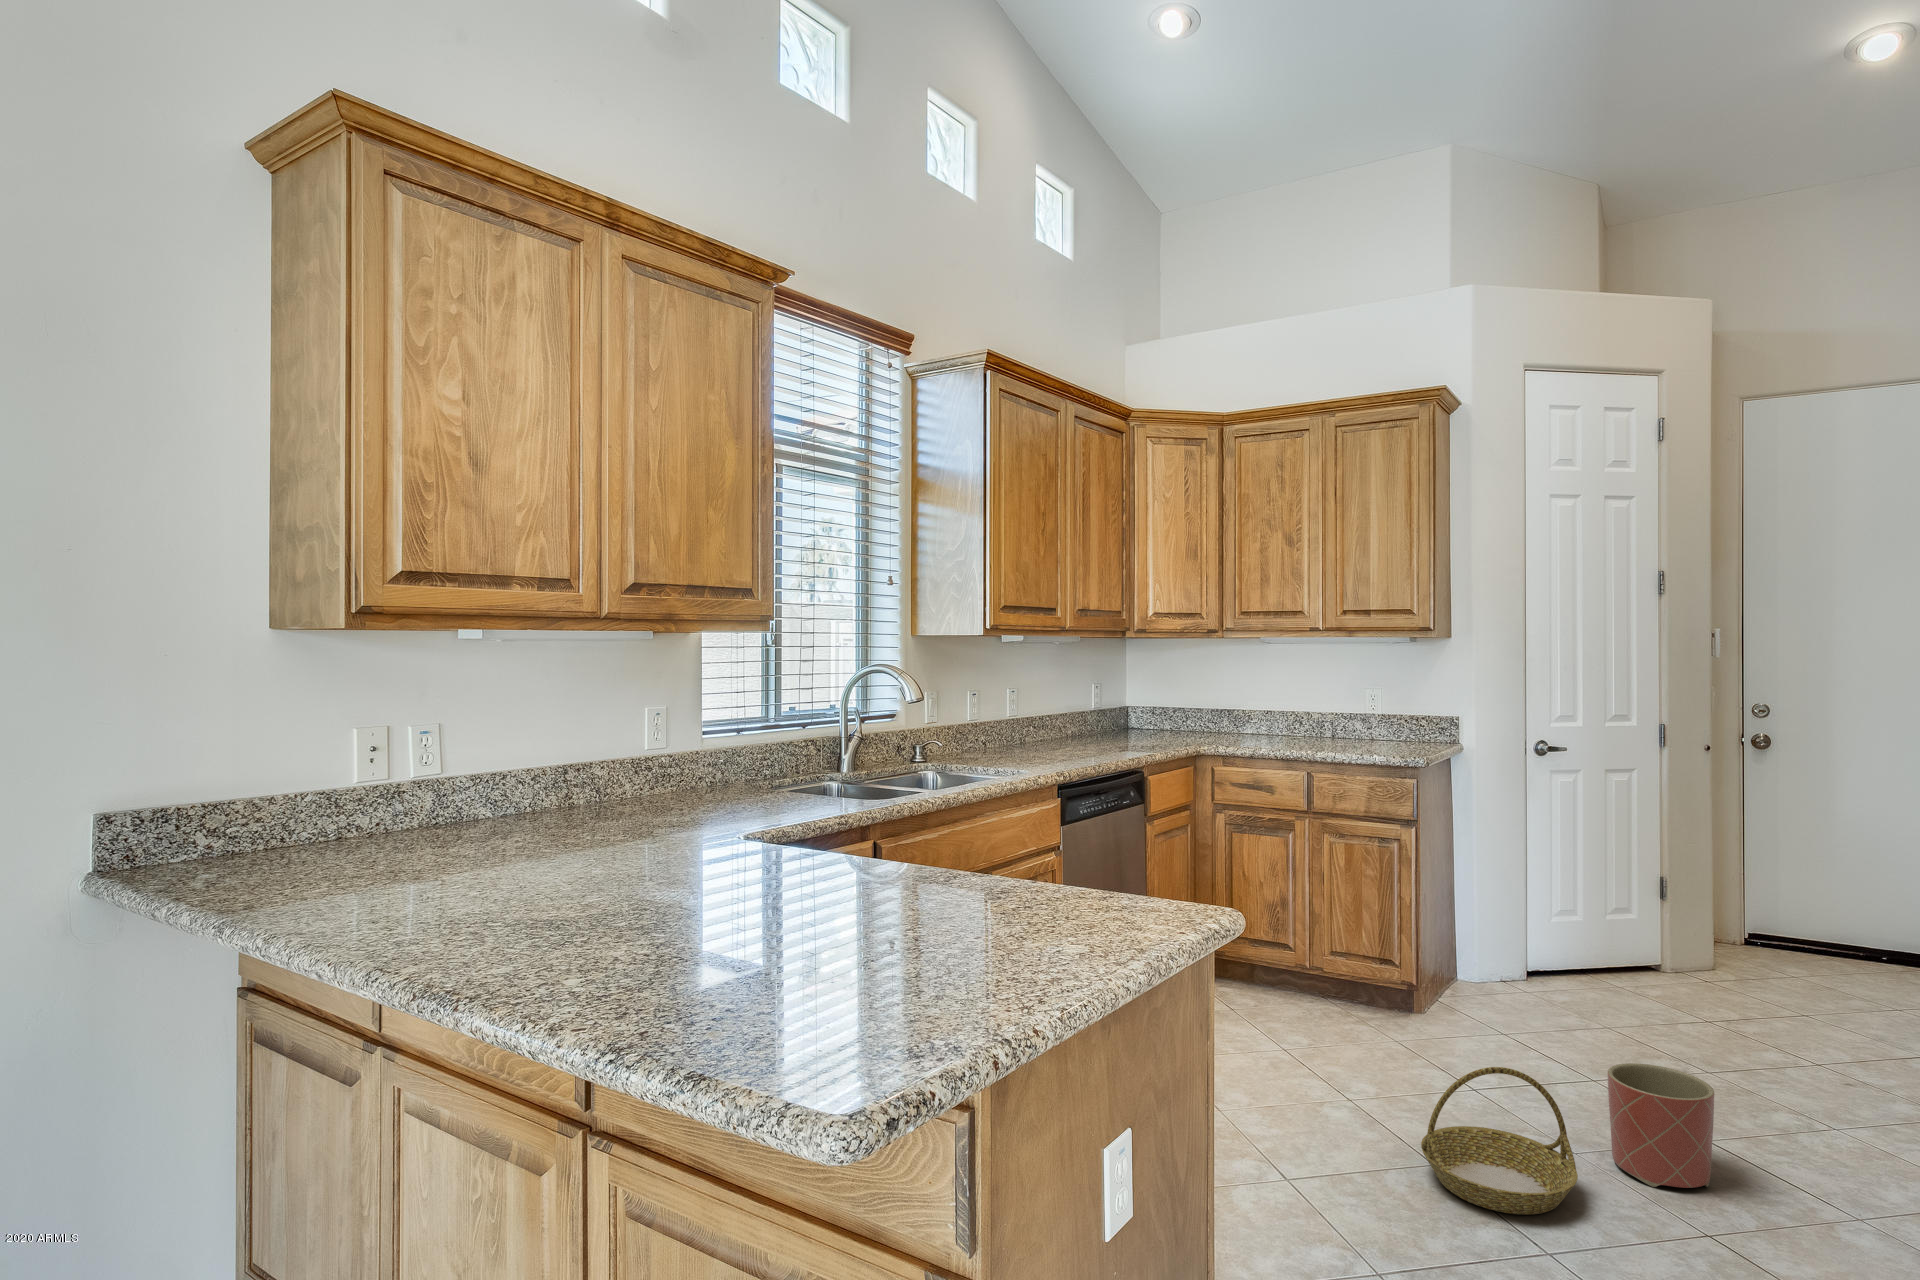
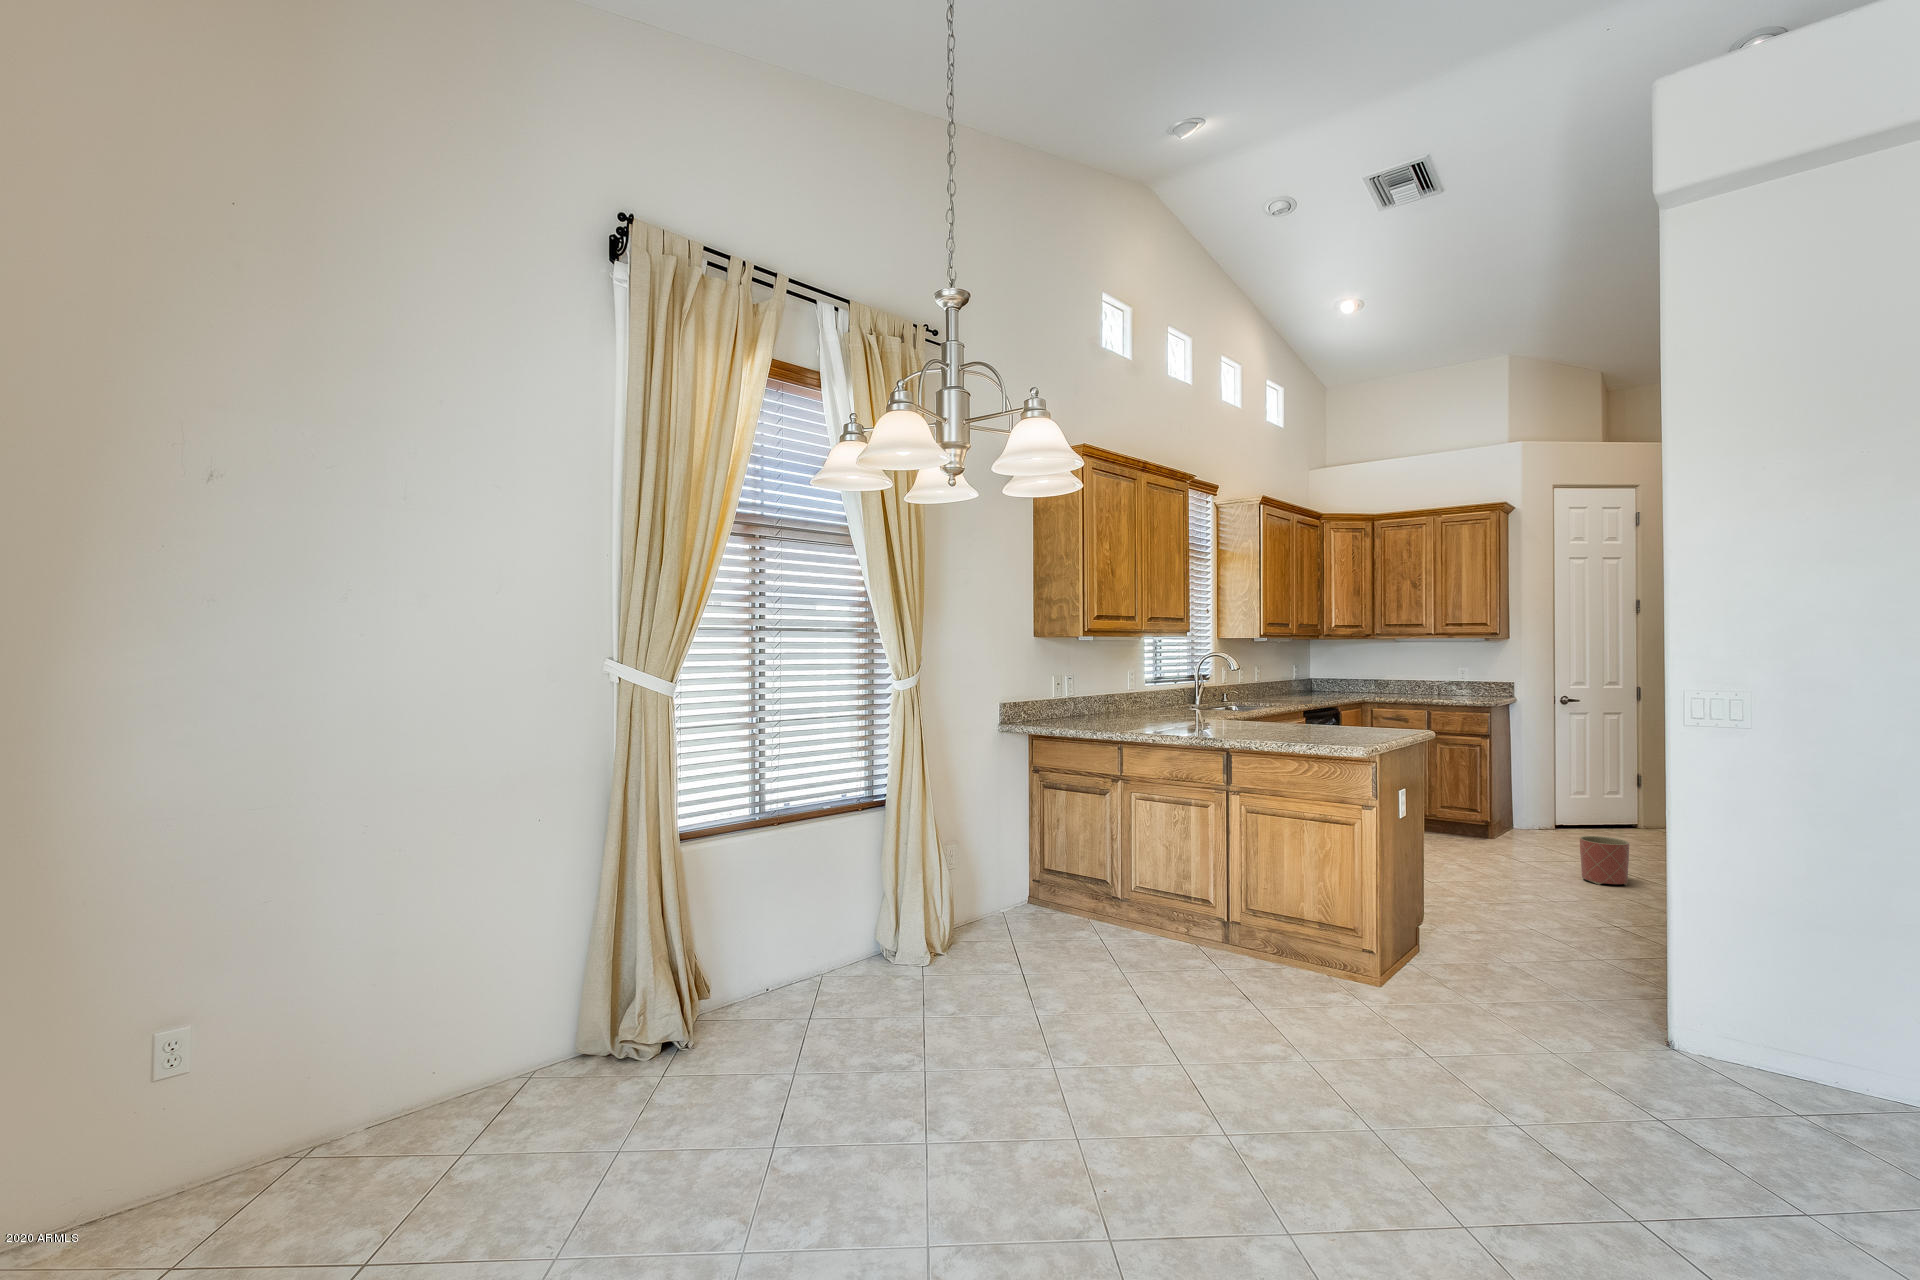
basket: present [1421,1067,1578,1215] -> none [1488,829,1561,888]

